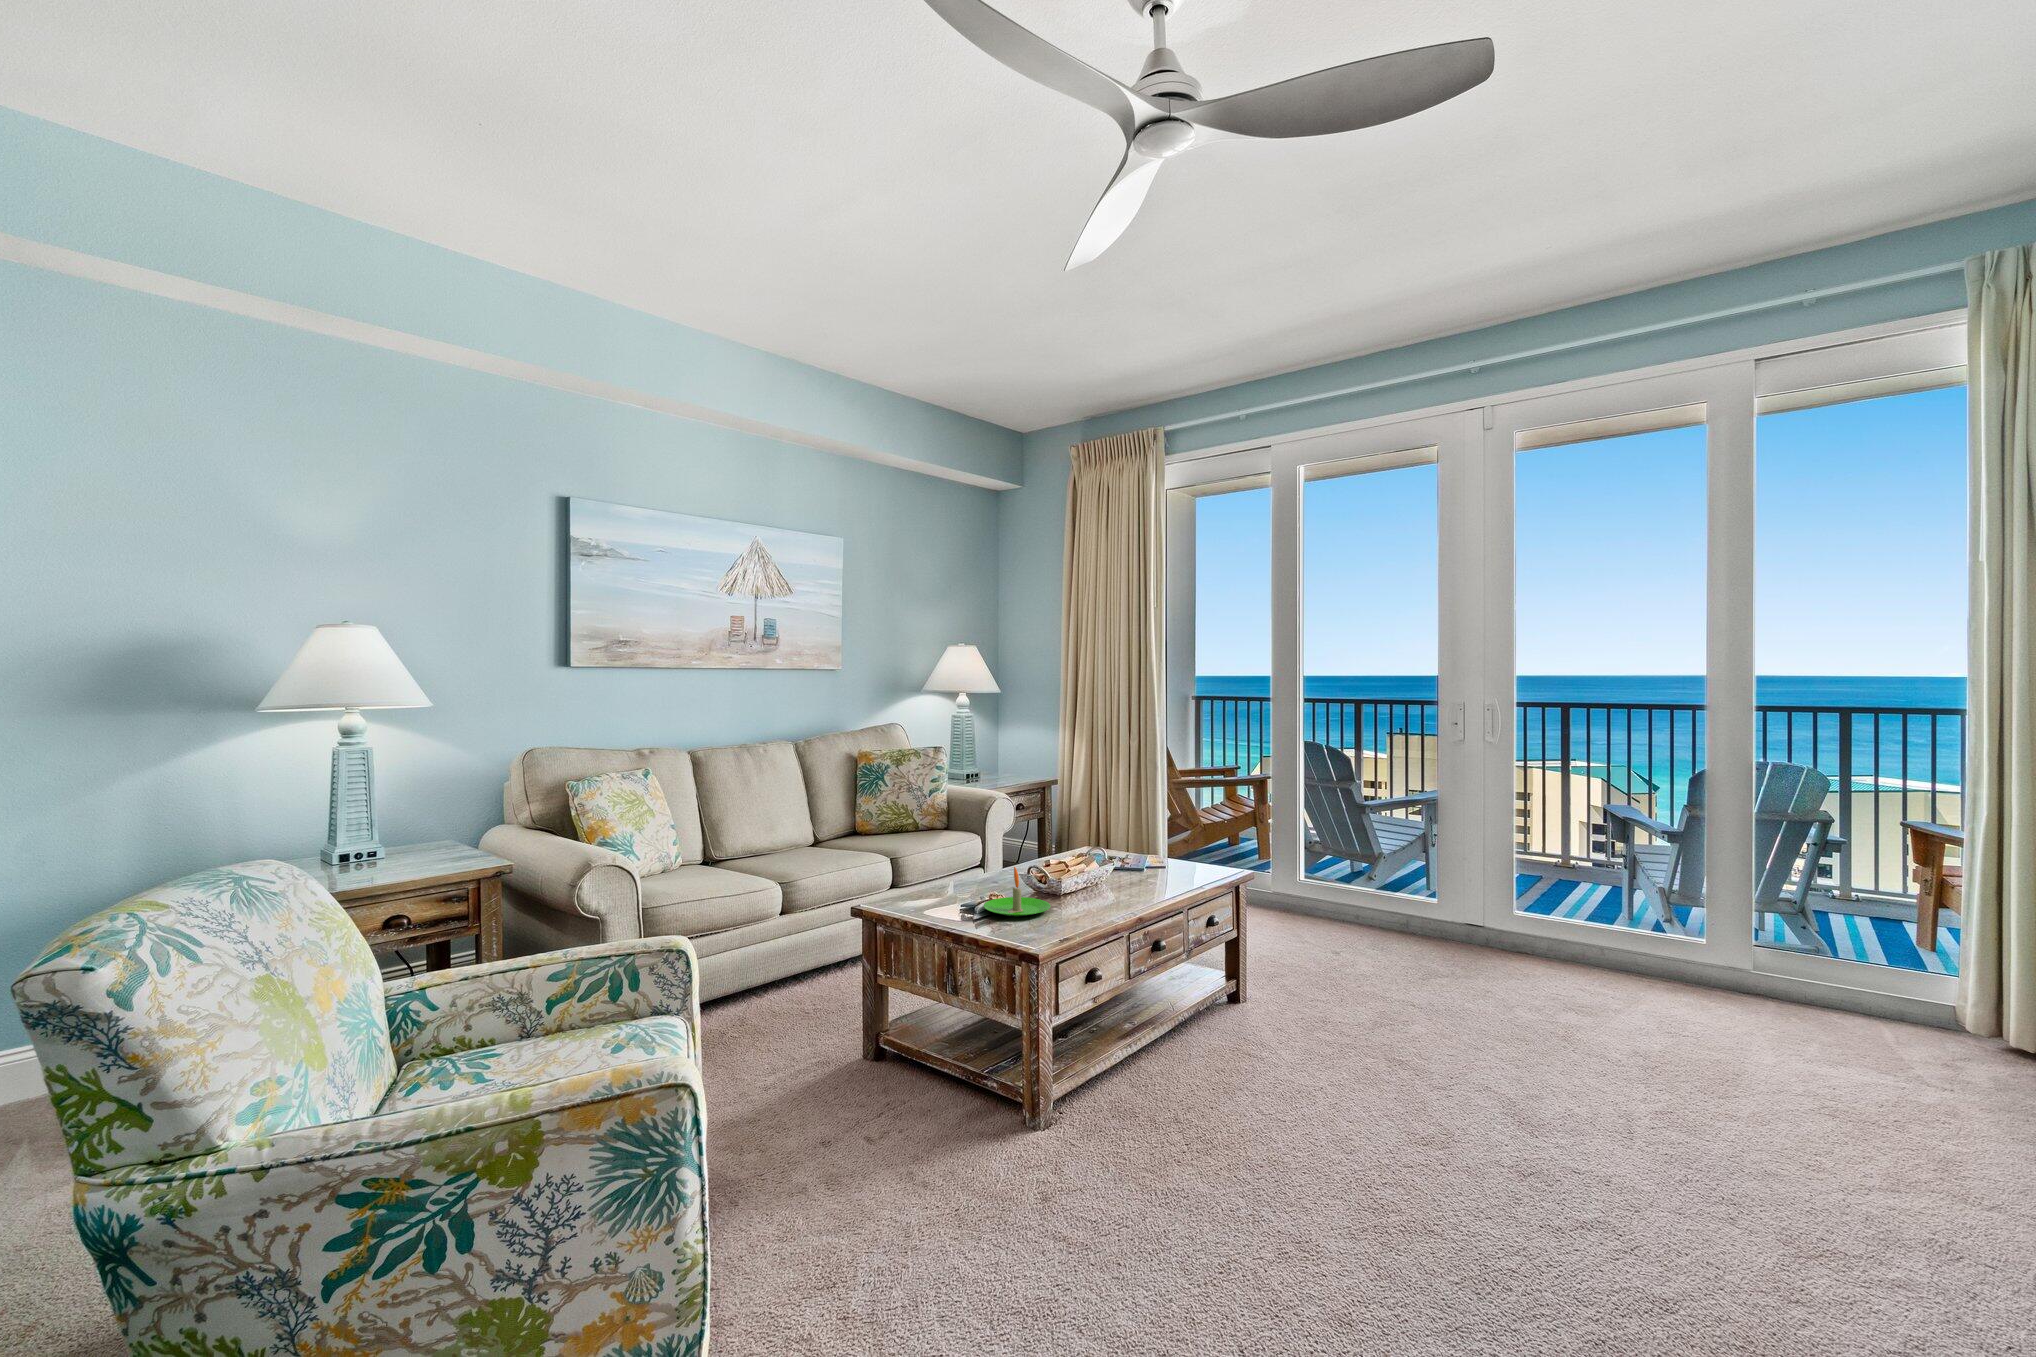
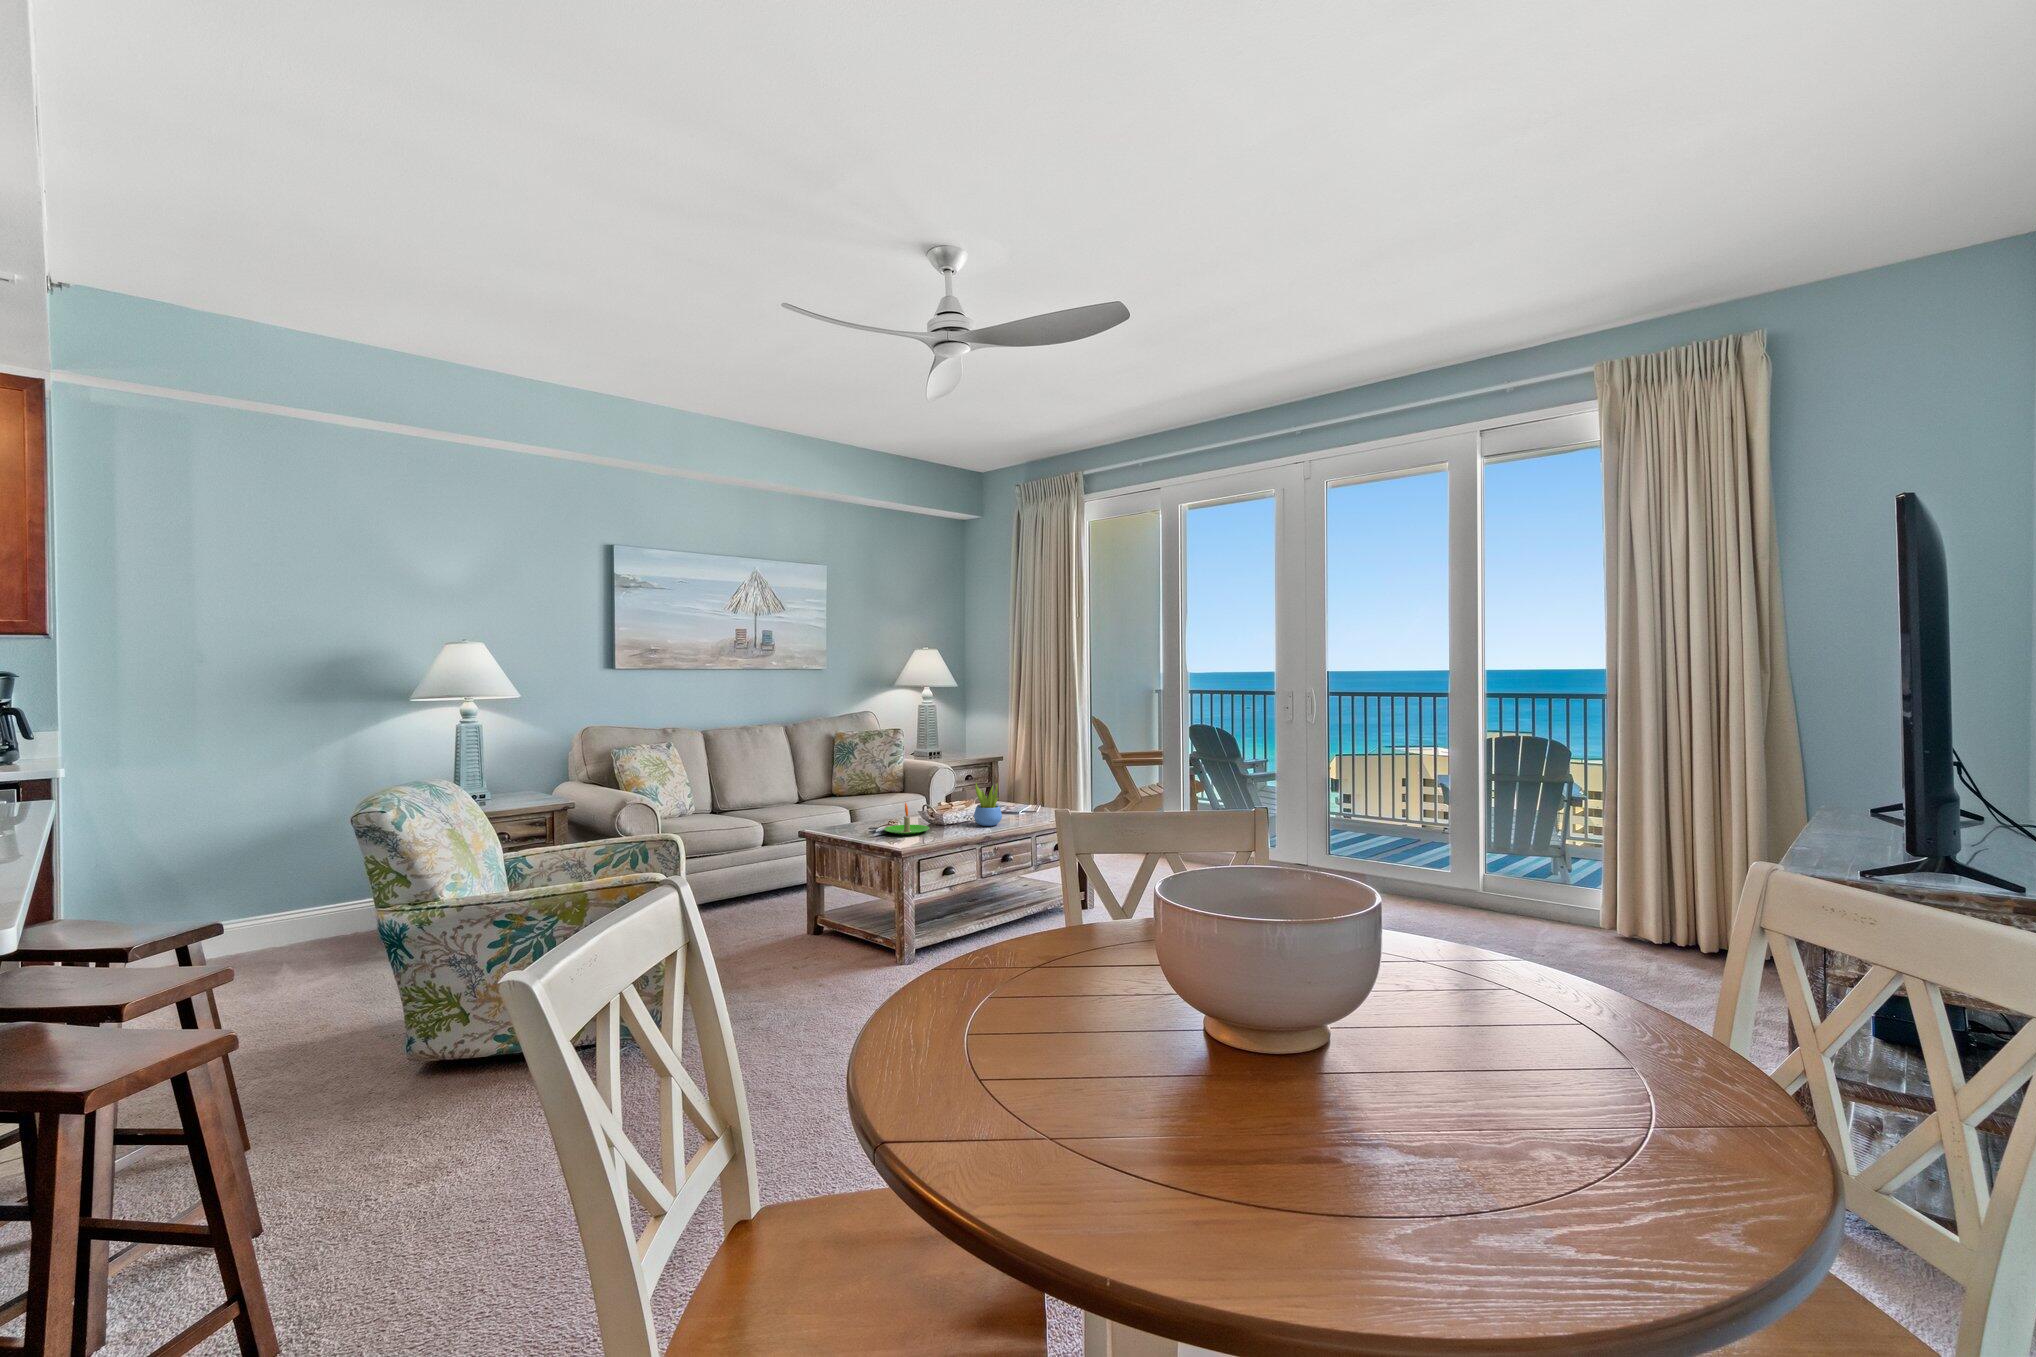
succulent plant: none [1105,834,1146,898] -> present [974,783,1002,826]

